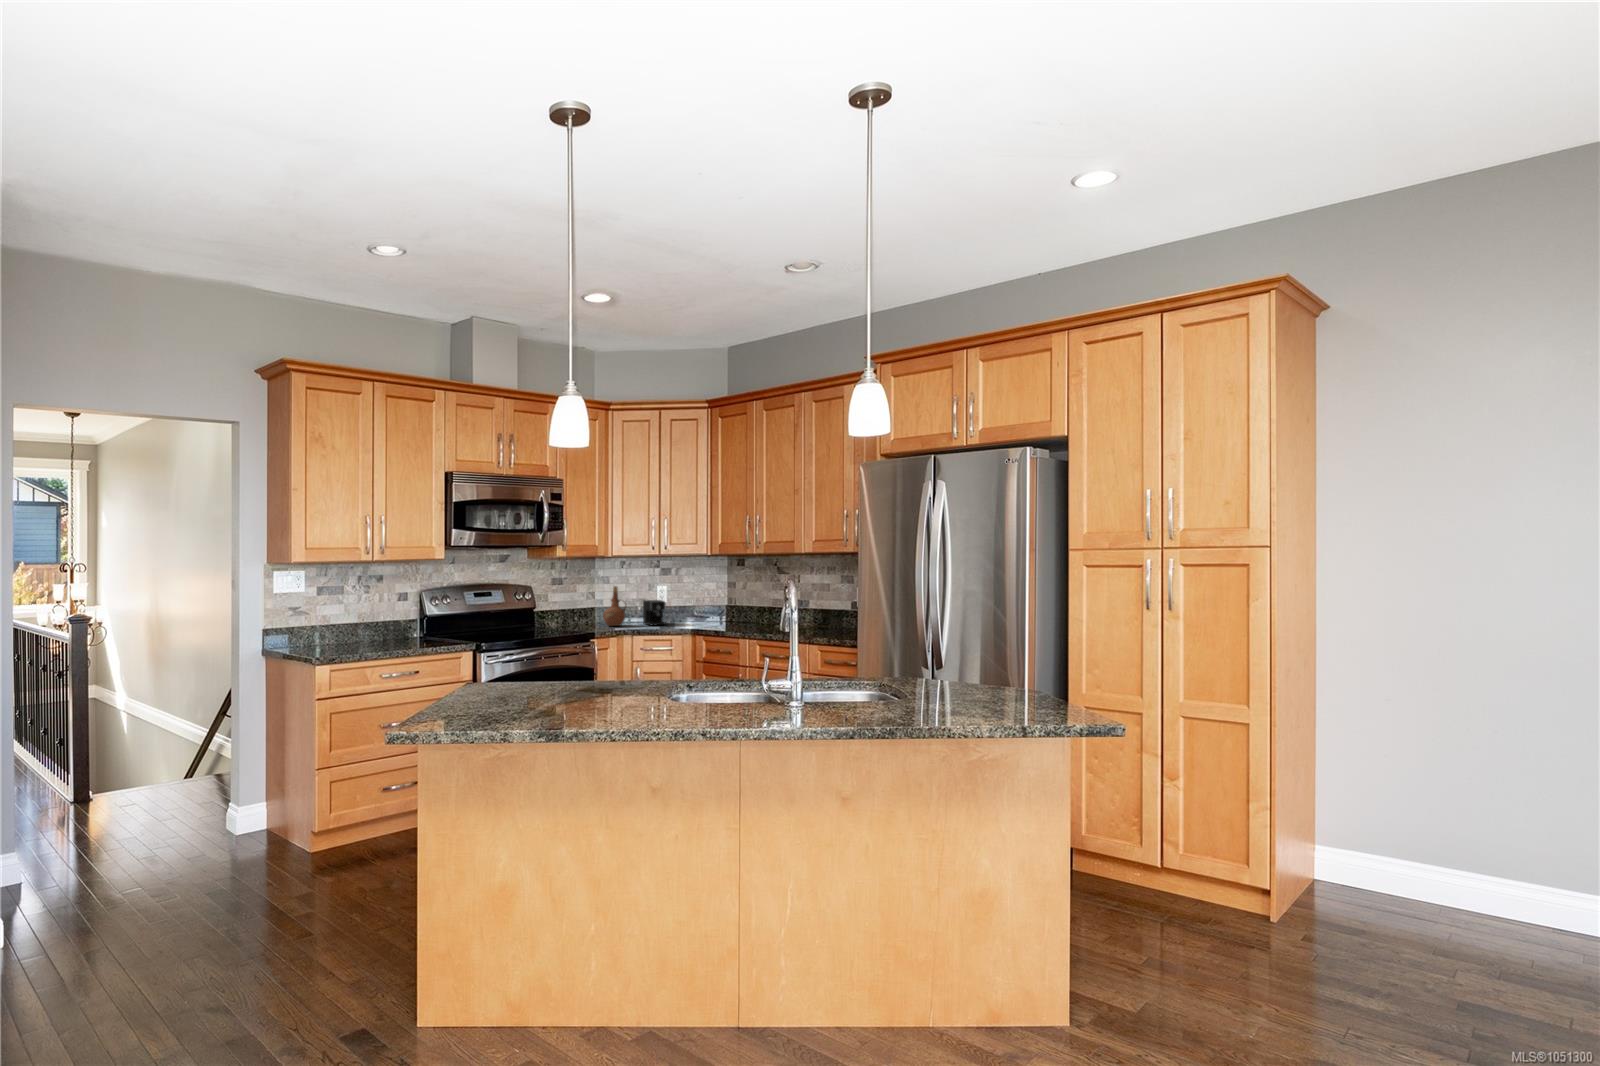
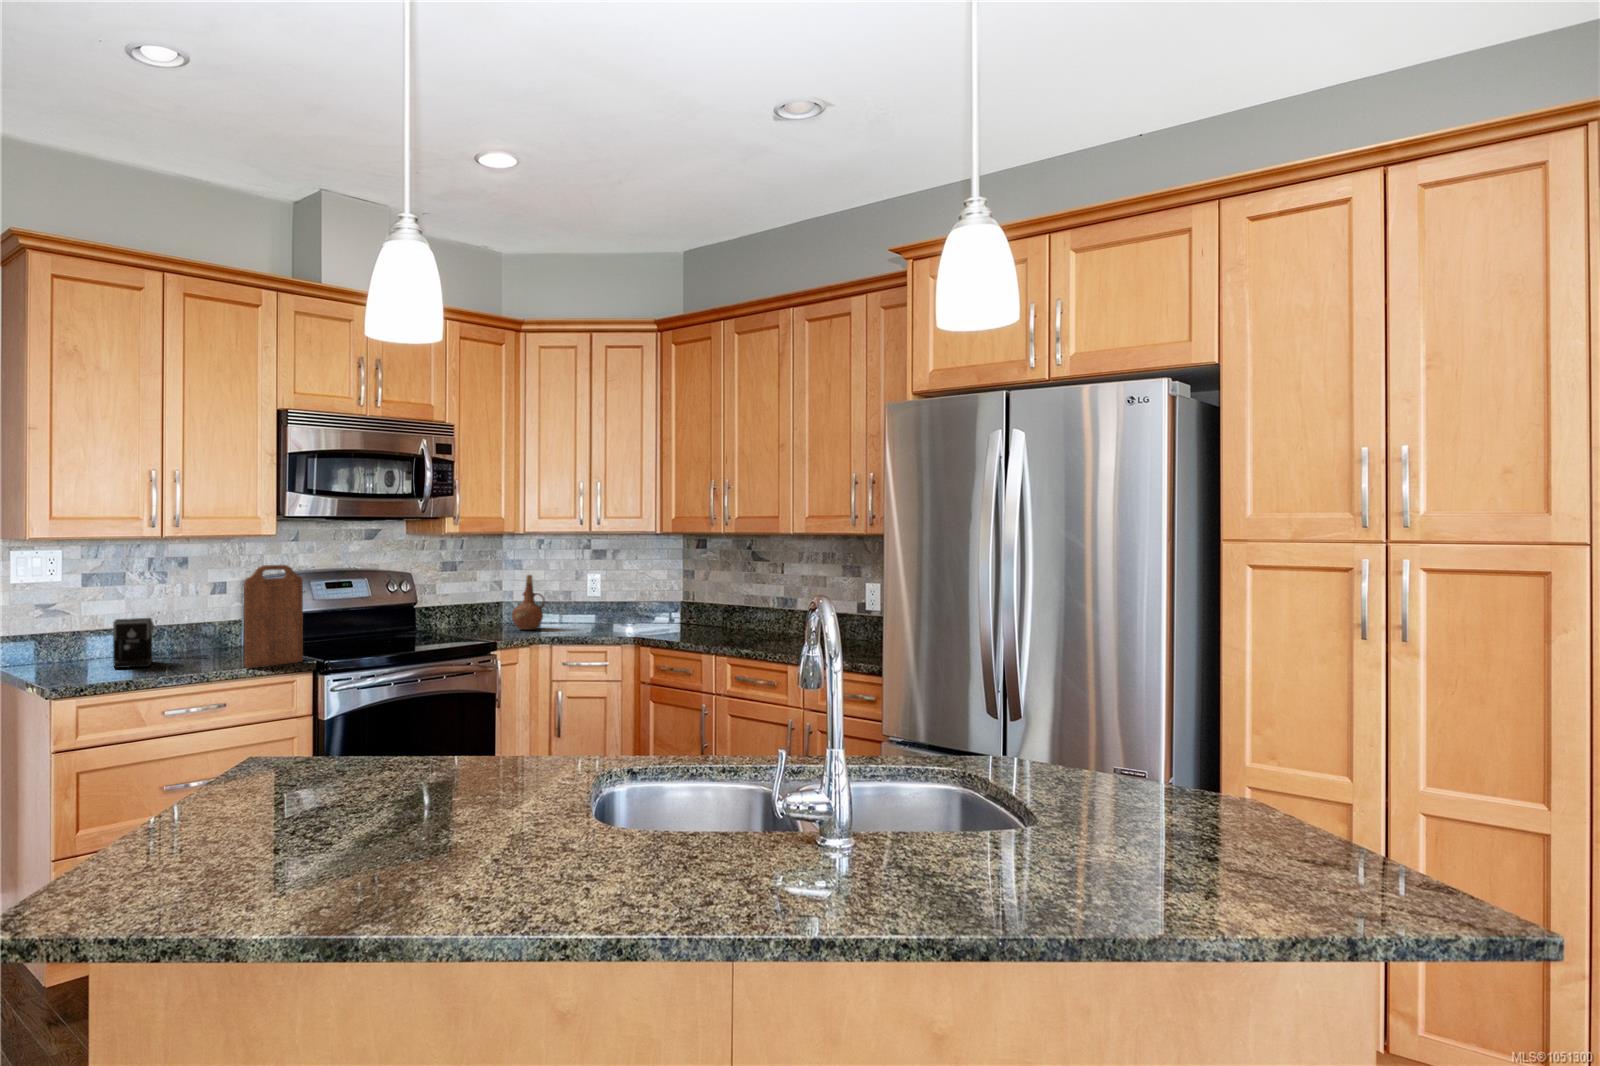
cutting board: none [427,579,464,649] -> present [244,565,303,668]
coffee maker: present [643,600,666,625] -> present [113,618,207,668]

